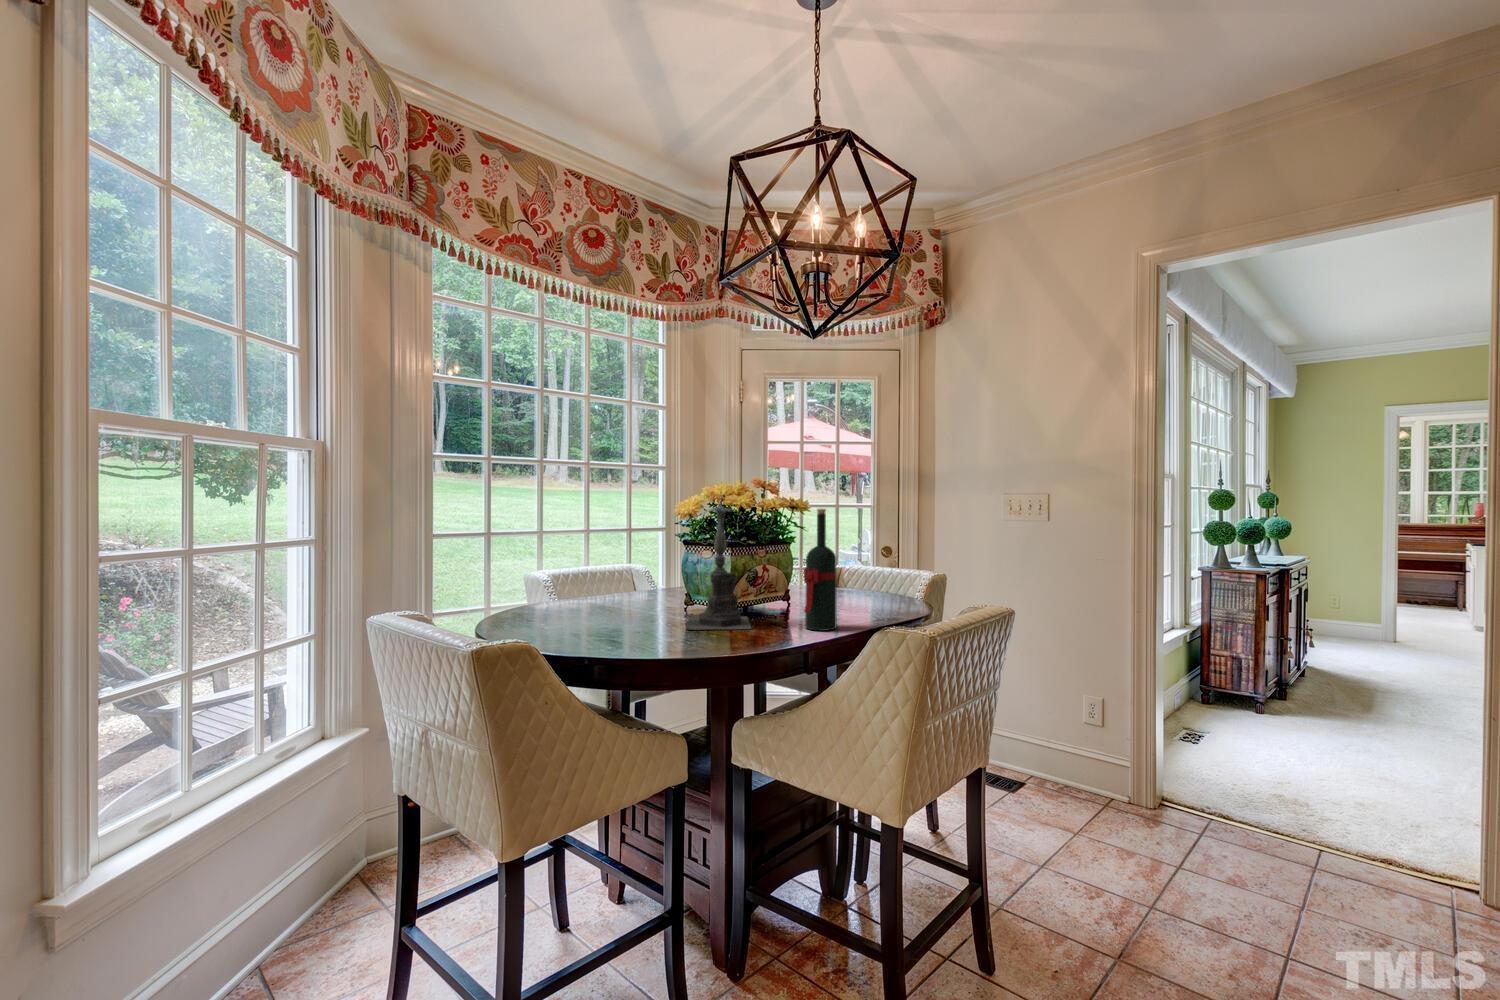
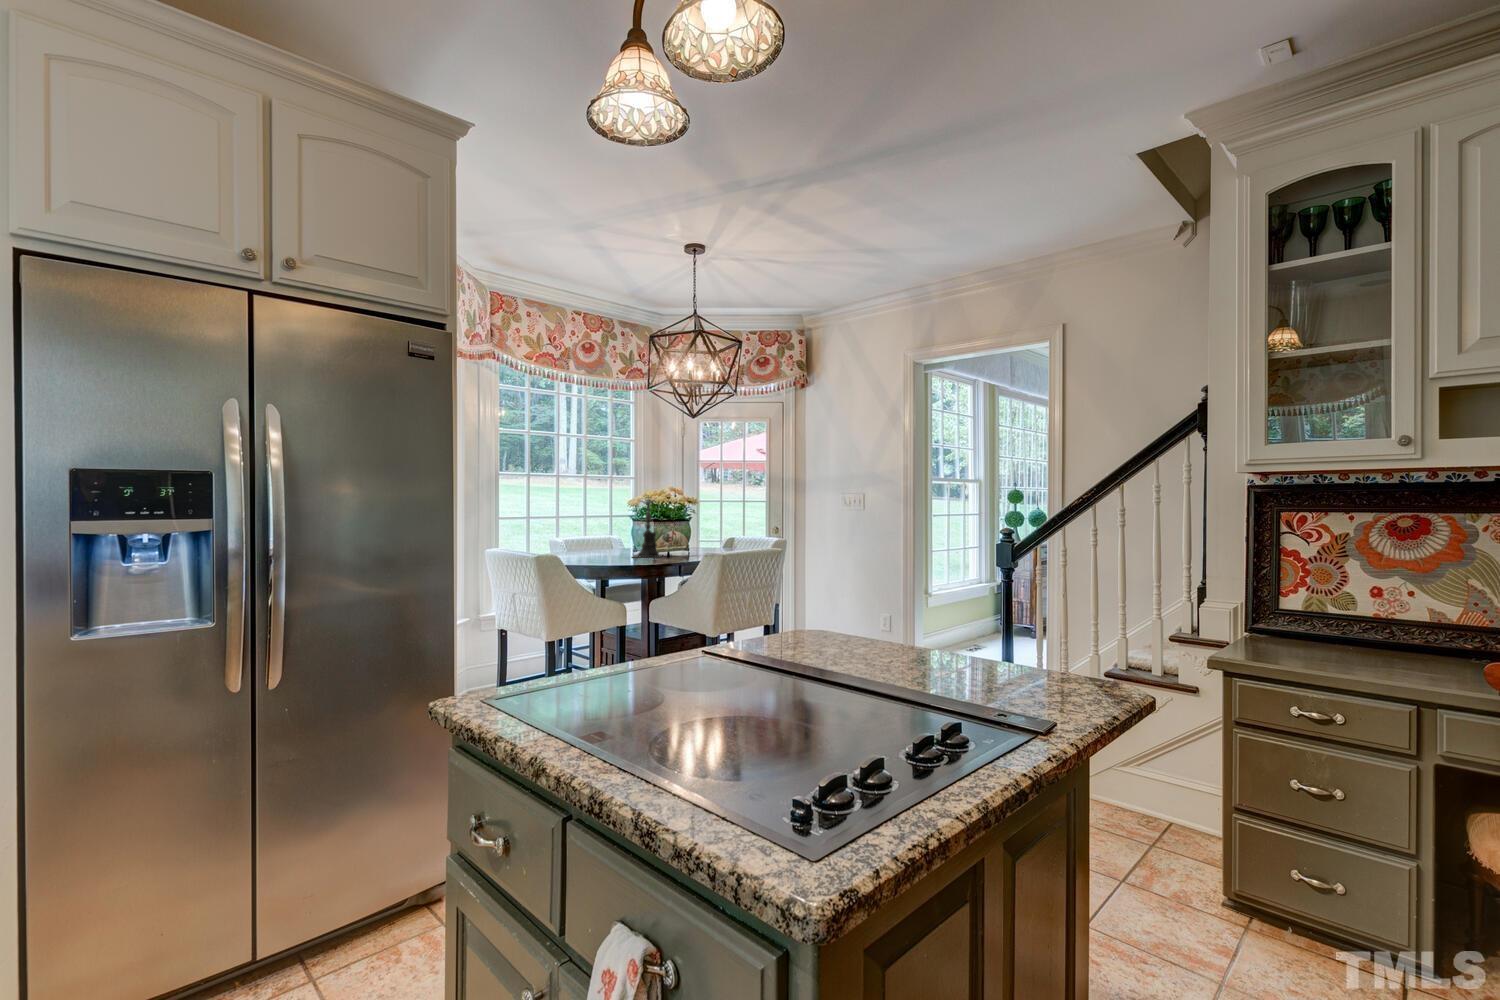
wine bottle: present [804,509,837,631] -> none [684,501,701,557]

